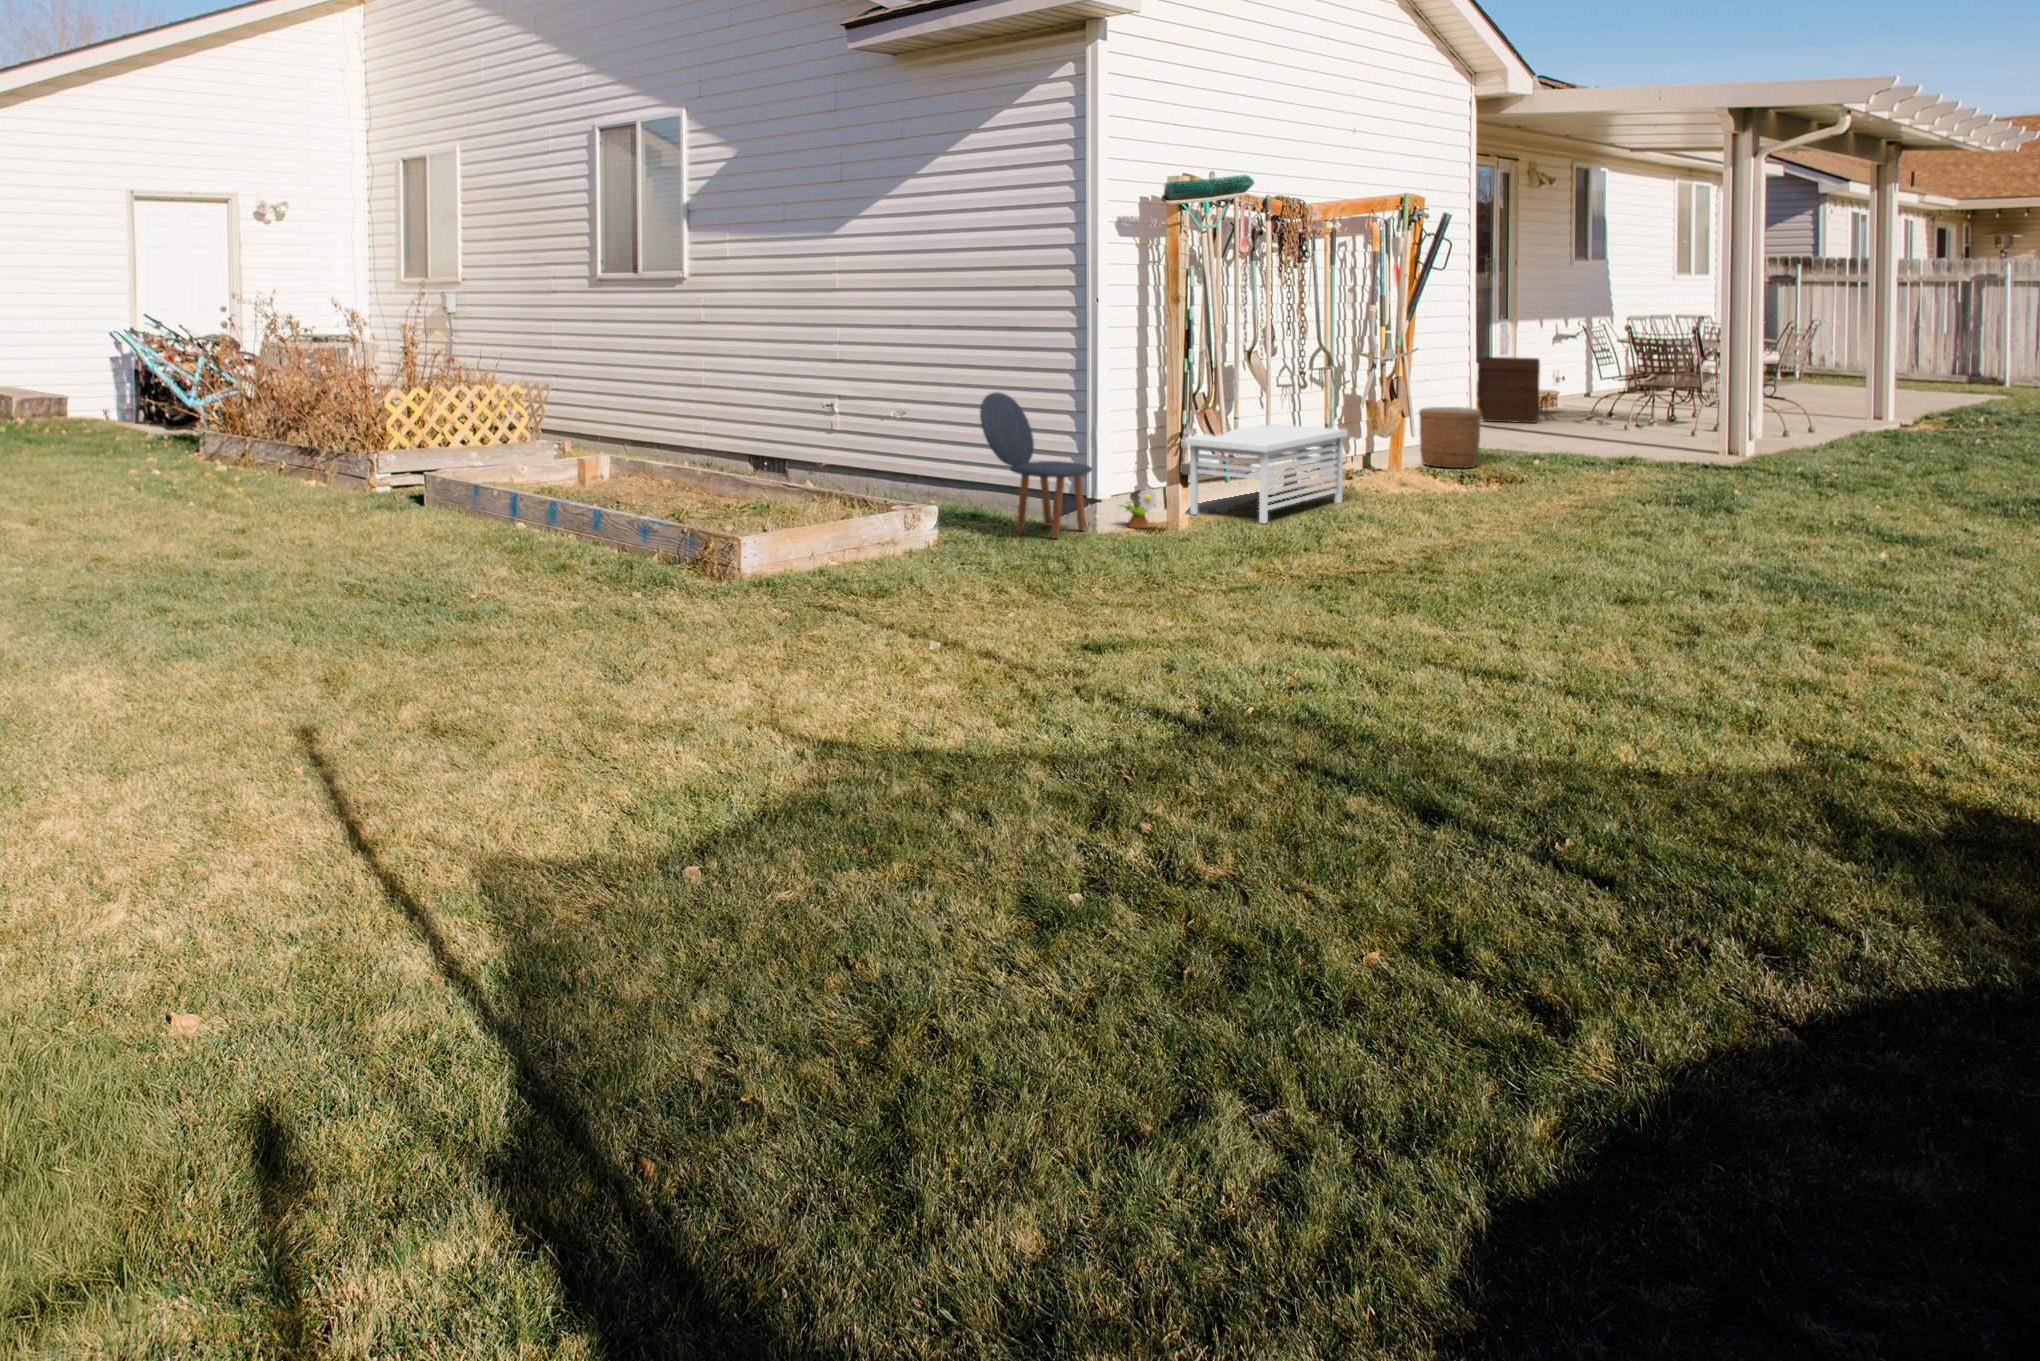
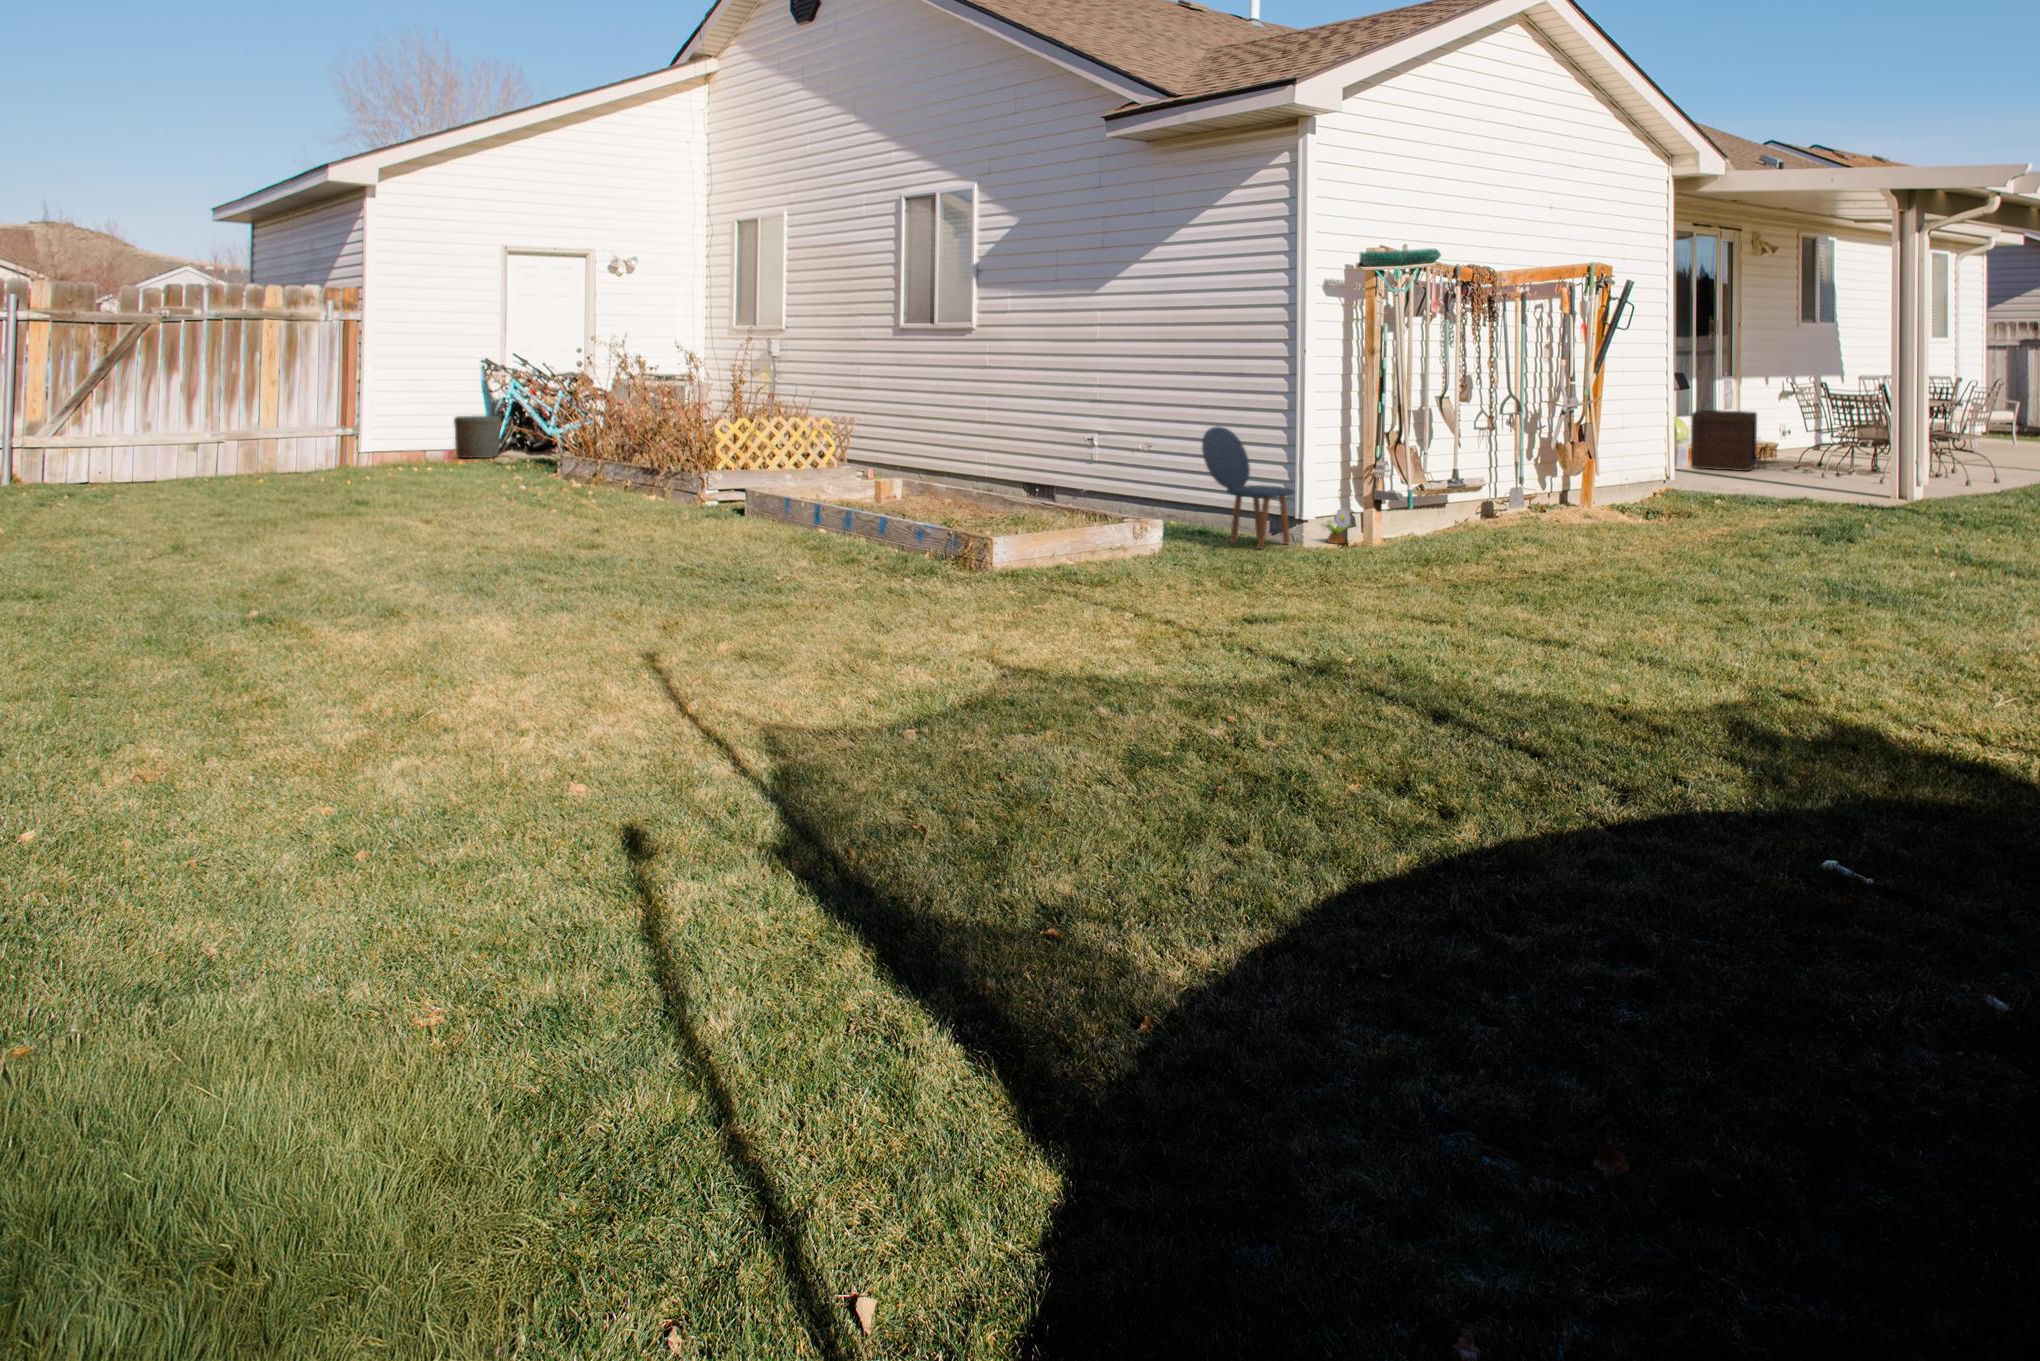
woven basket: present [1419,407,1482,468] -> present [454,416,501,458]
storage bench: present [1185,424,1348,524] -> none [1379,460,1528,542]

